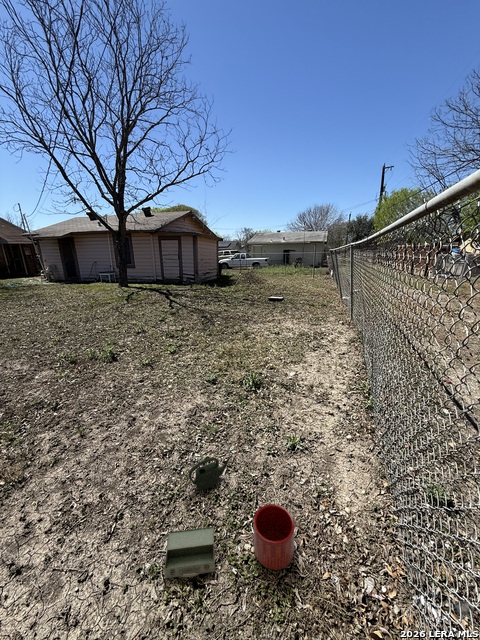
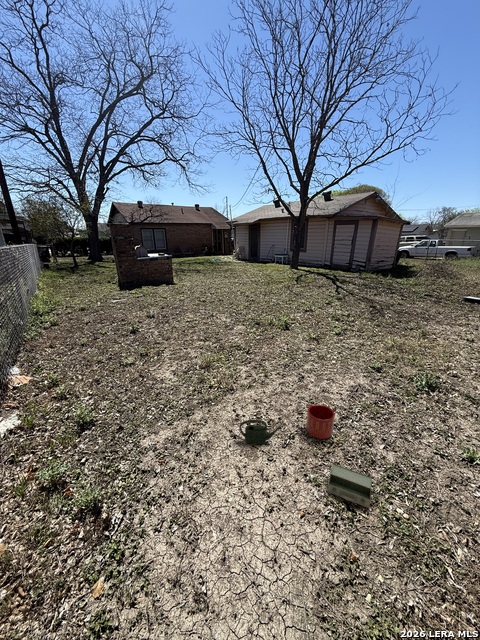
watering can: present [189,455,232,490] -> present [239,420,281,444]
planter: present [254,504,294,570] -> present [306,404,335,439]

